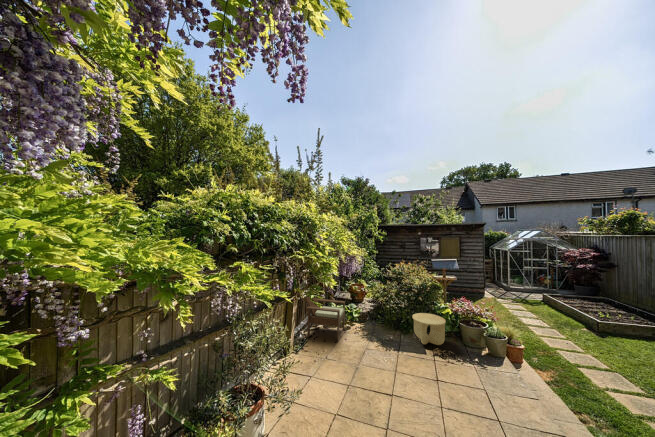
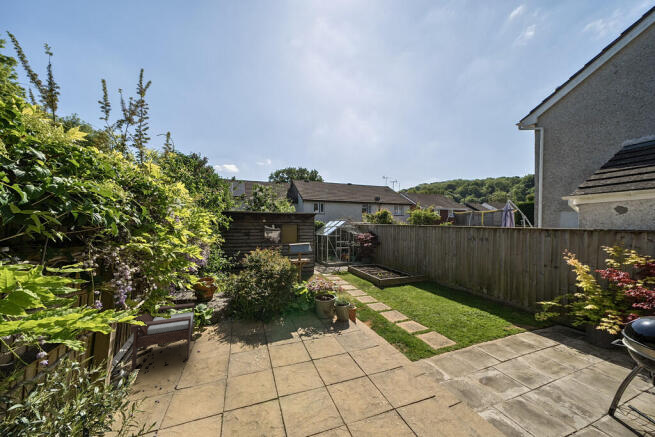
side table: present [412,313,446,345] -> none [276,296,307,328]

